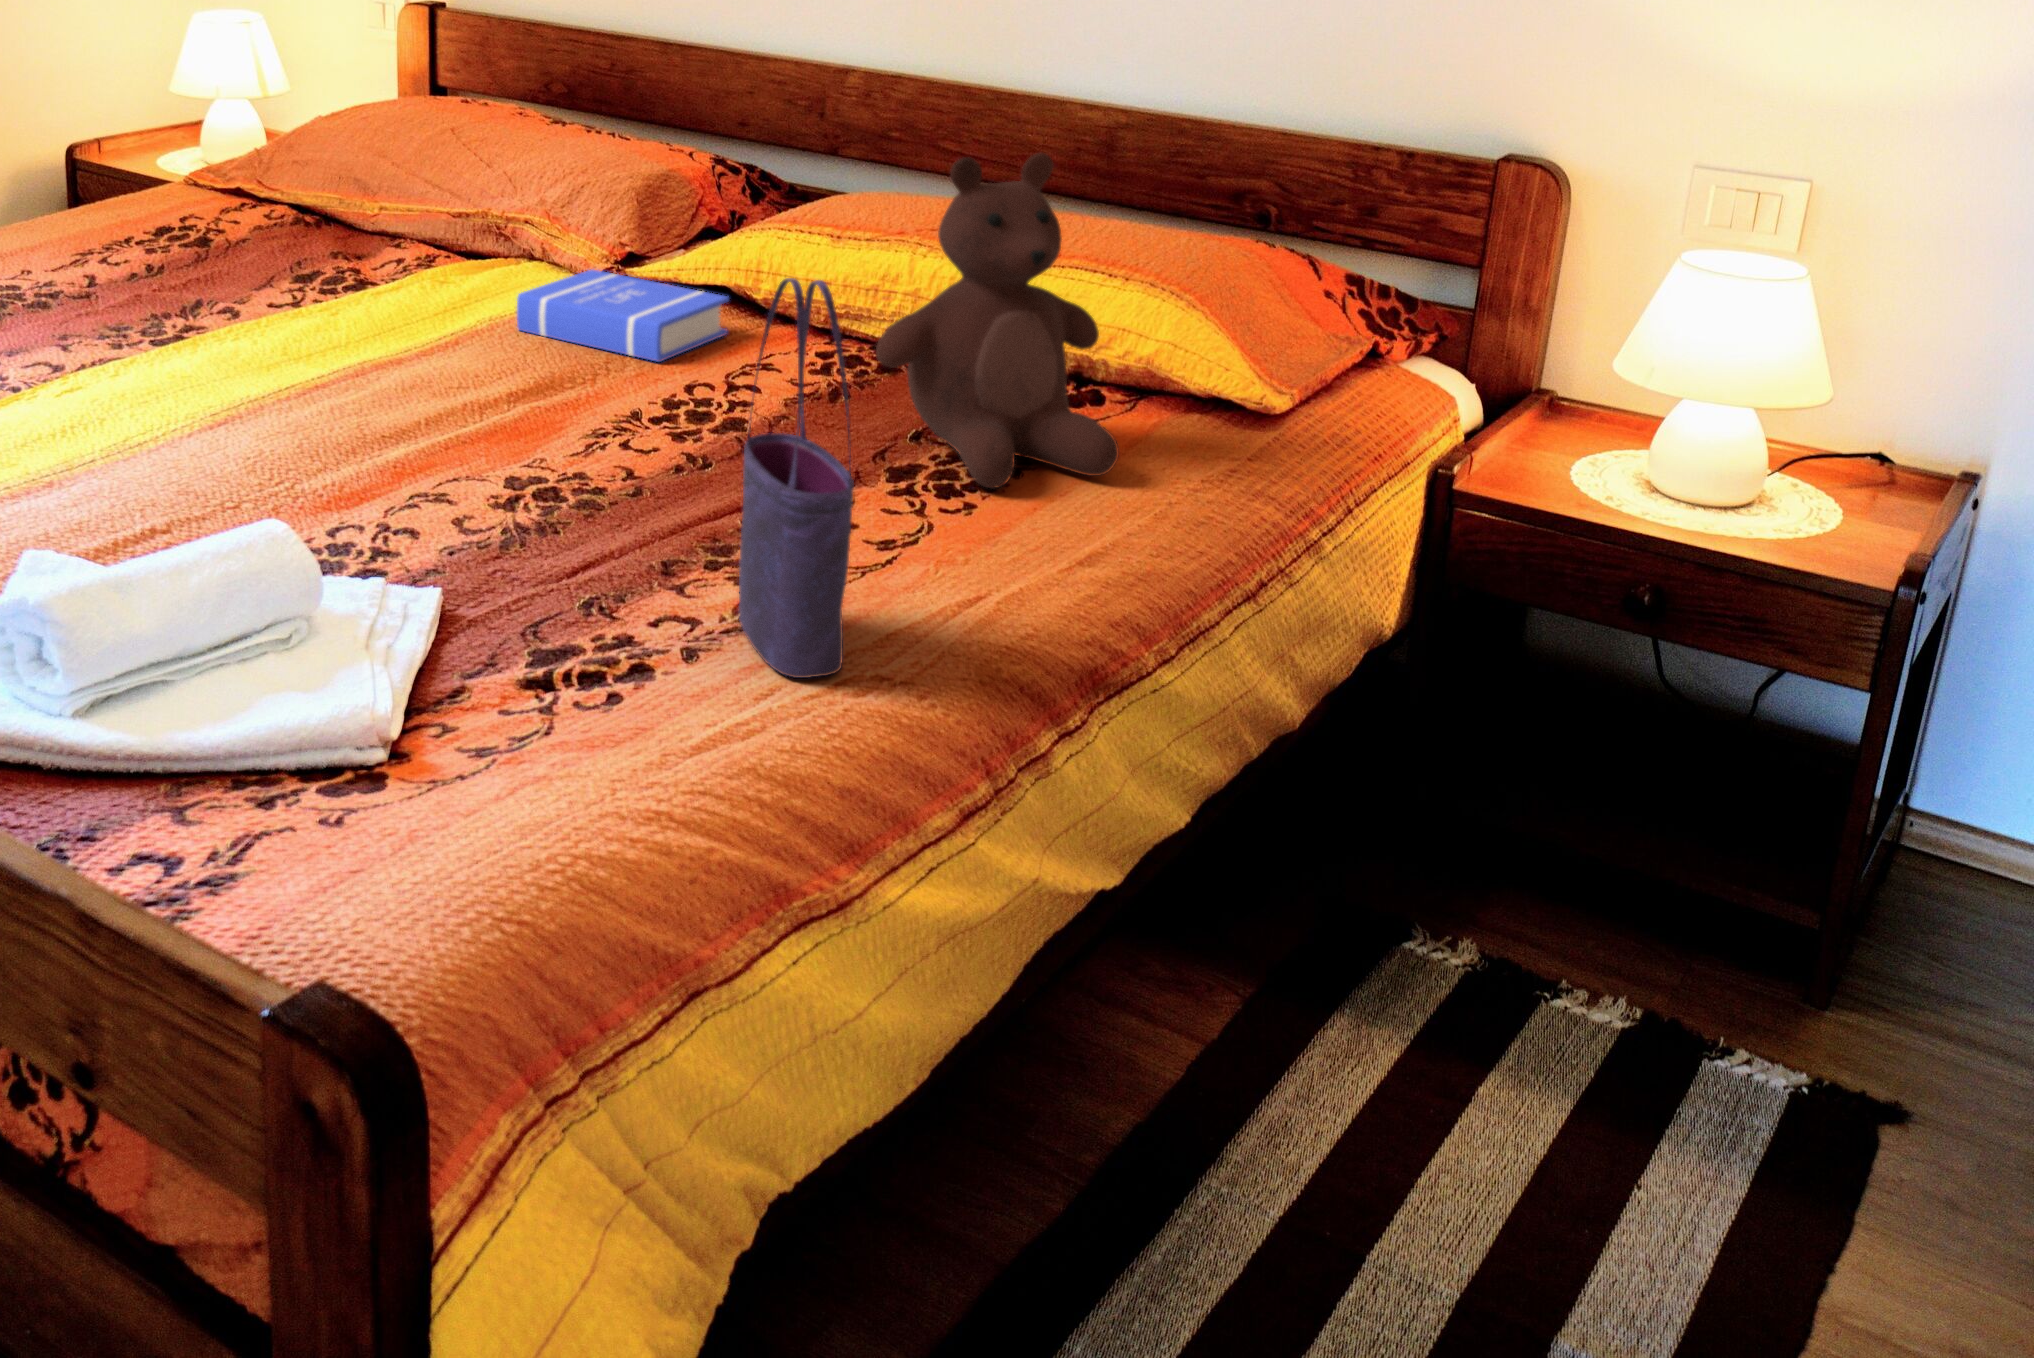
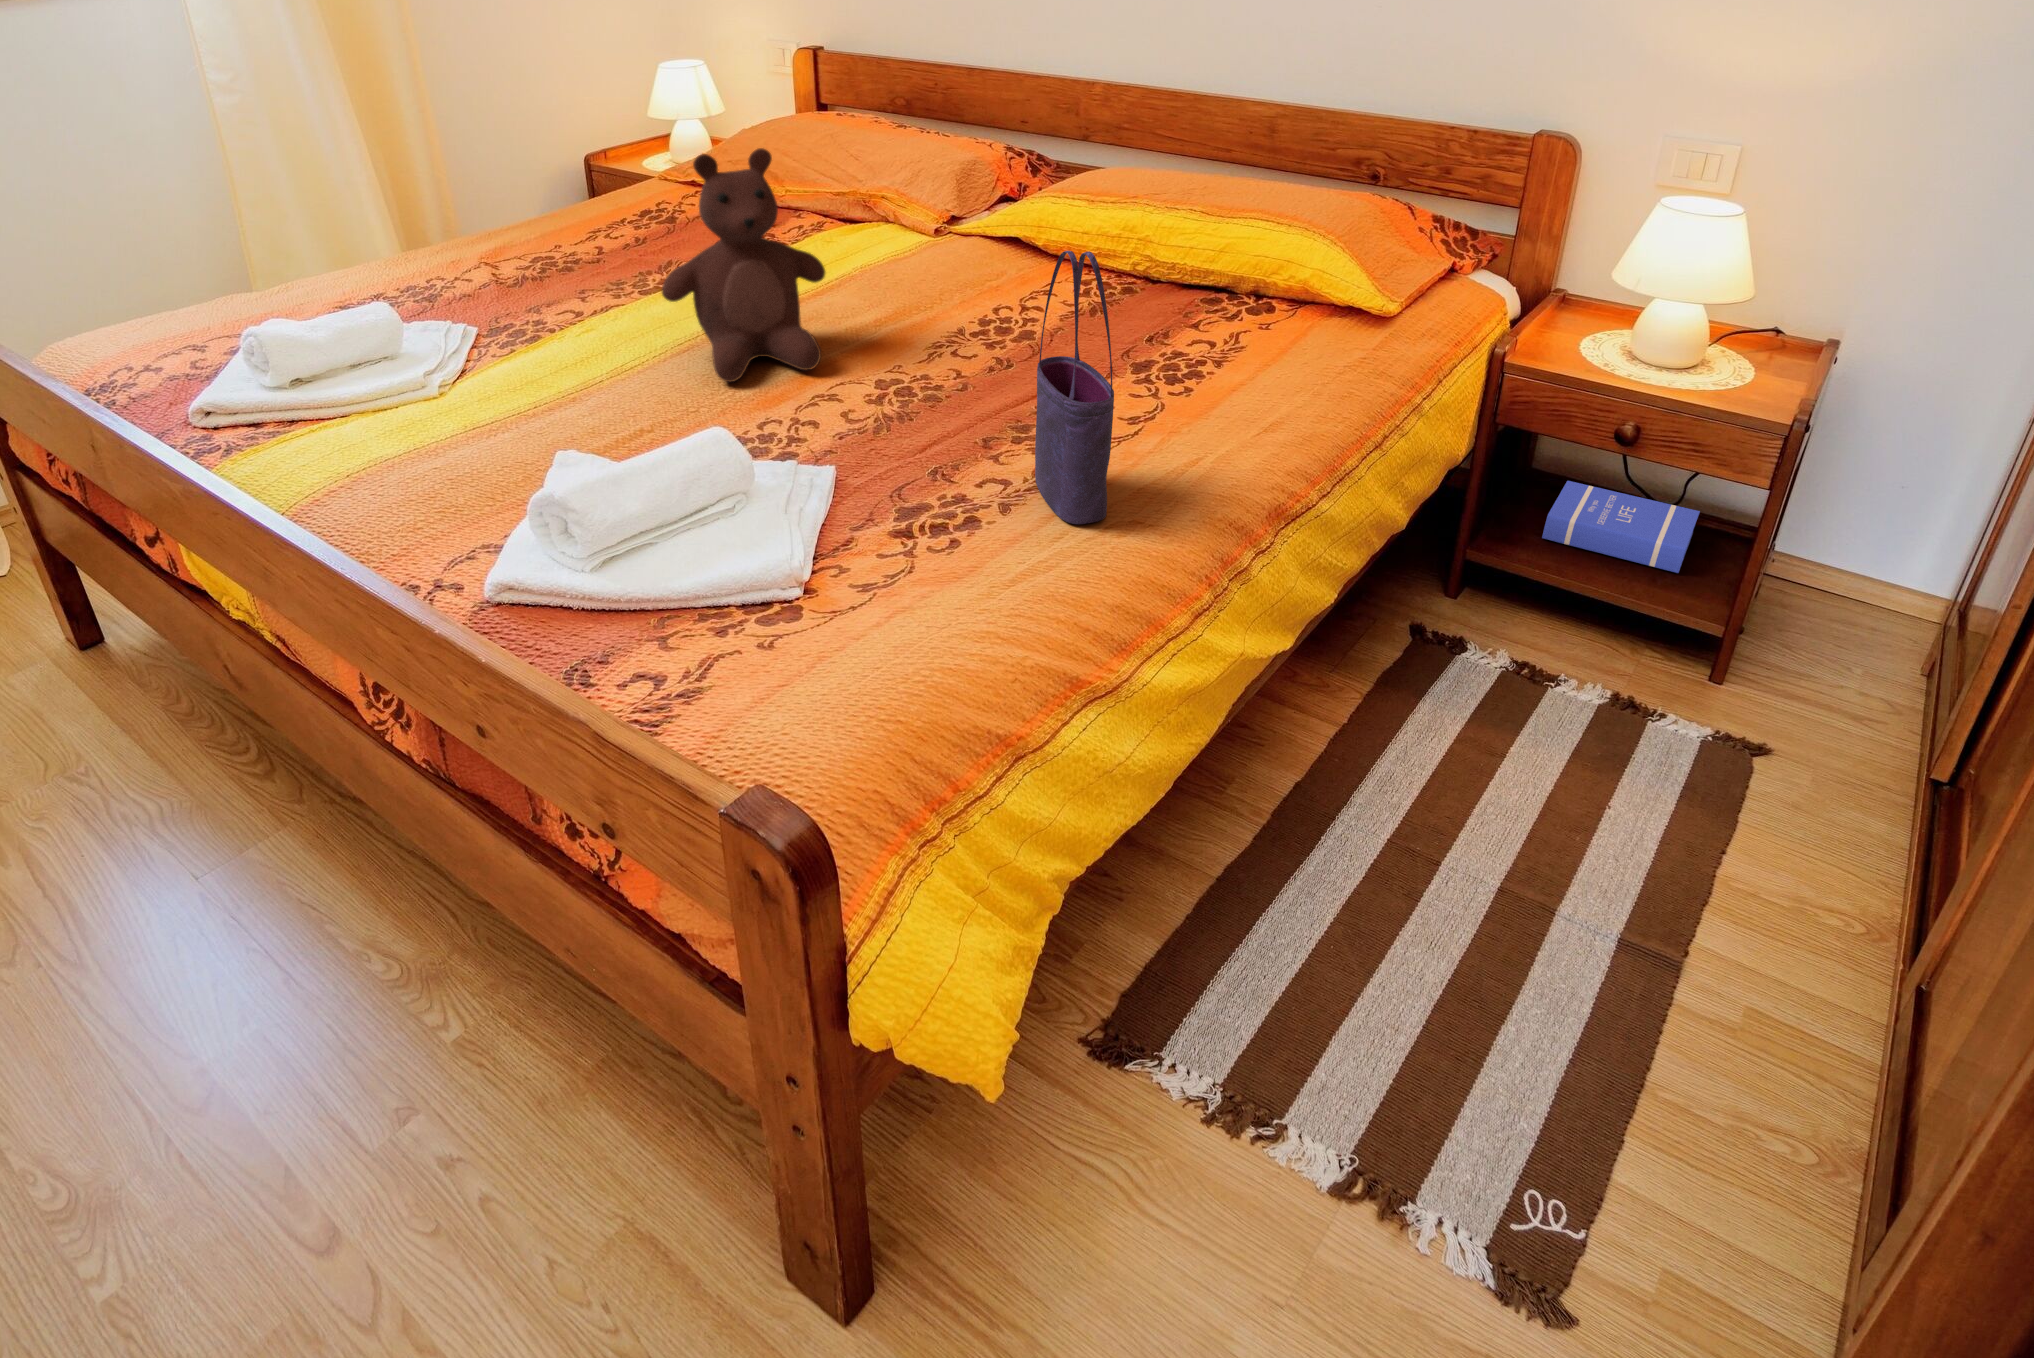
teddy bear: present [876,153,1119,488] -> present [661,148,825,382]
book: present [517,269,729,362] -> present [1542,481,1700,573]

